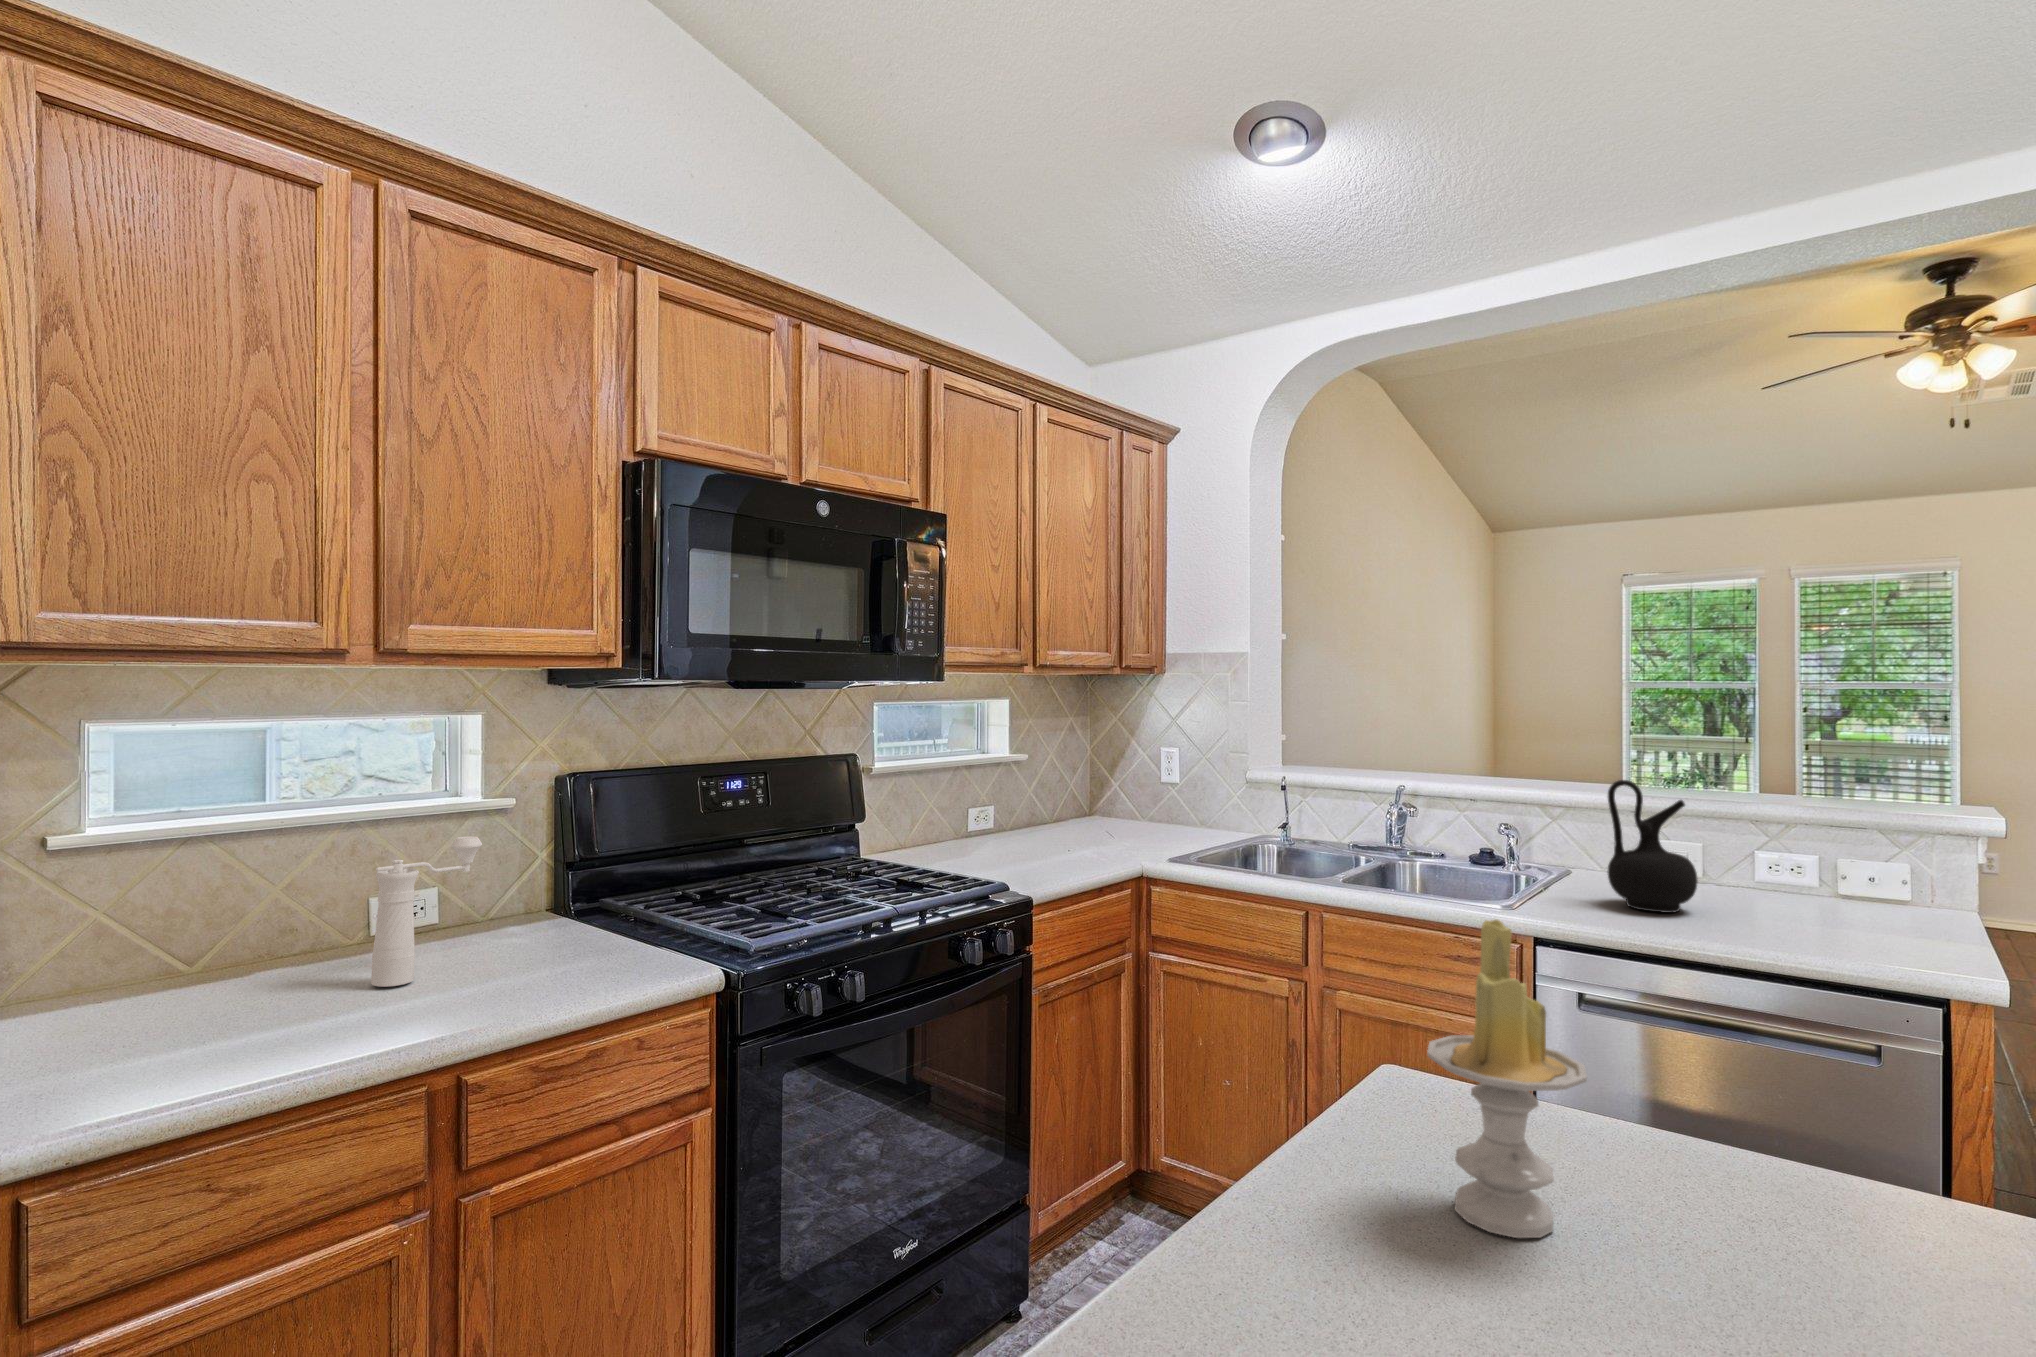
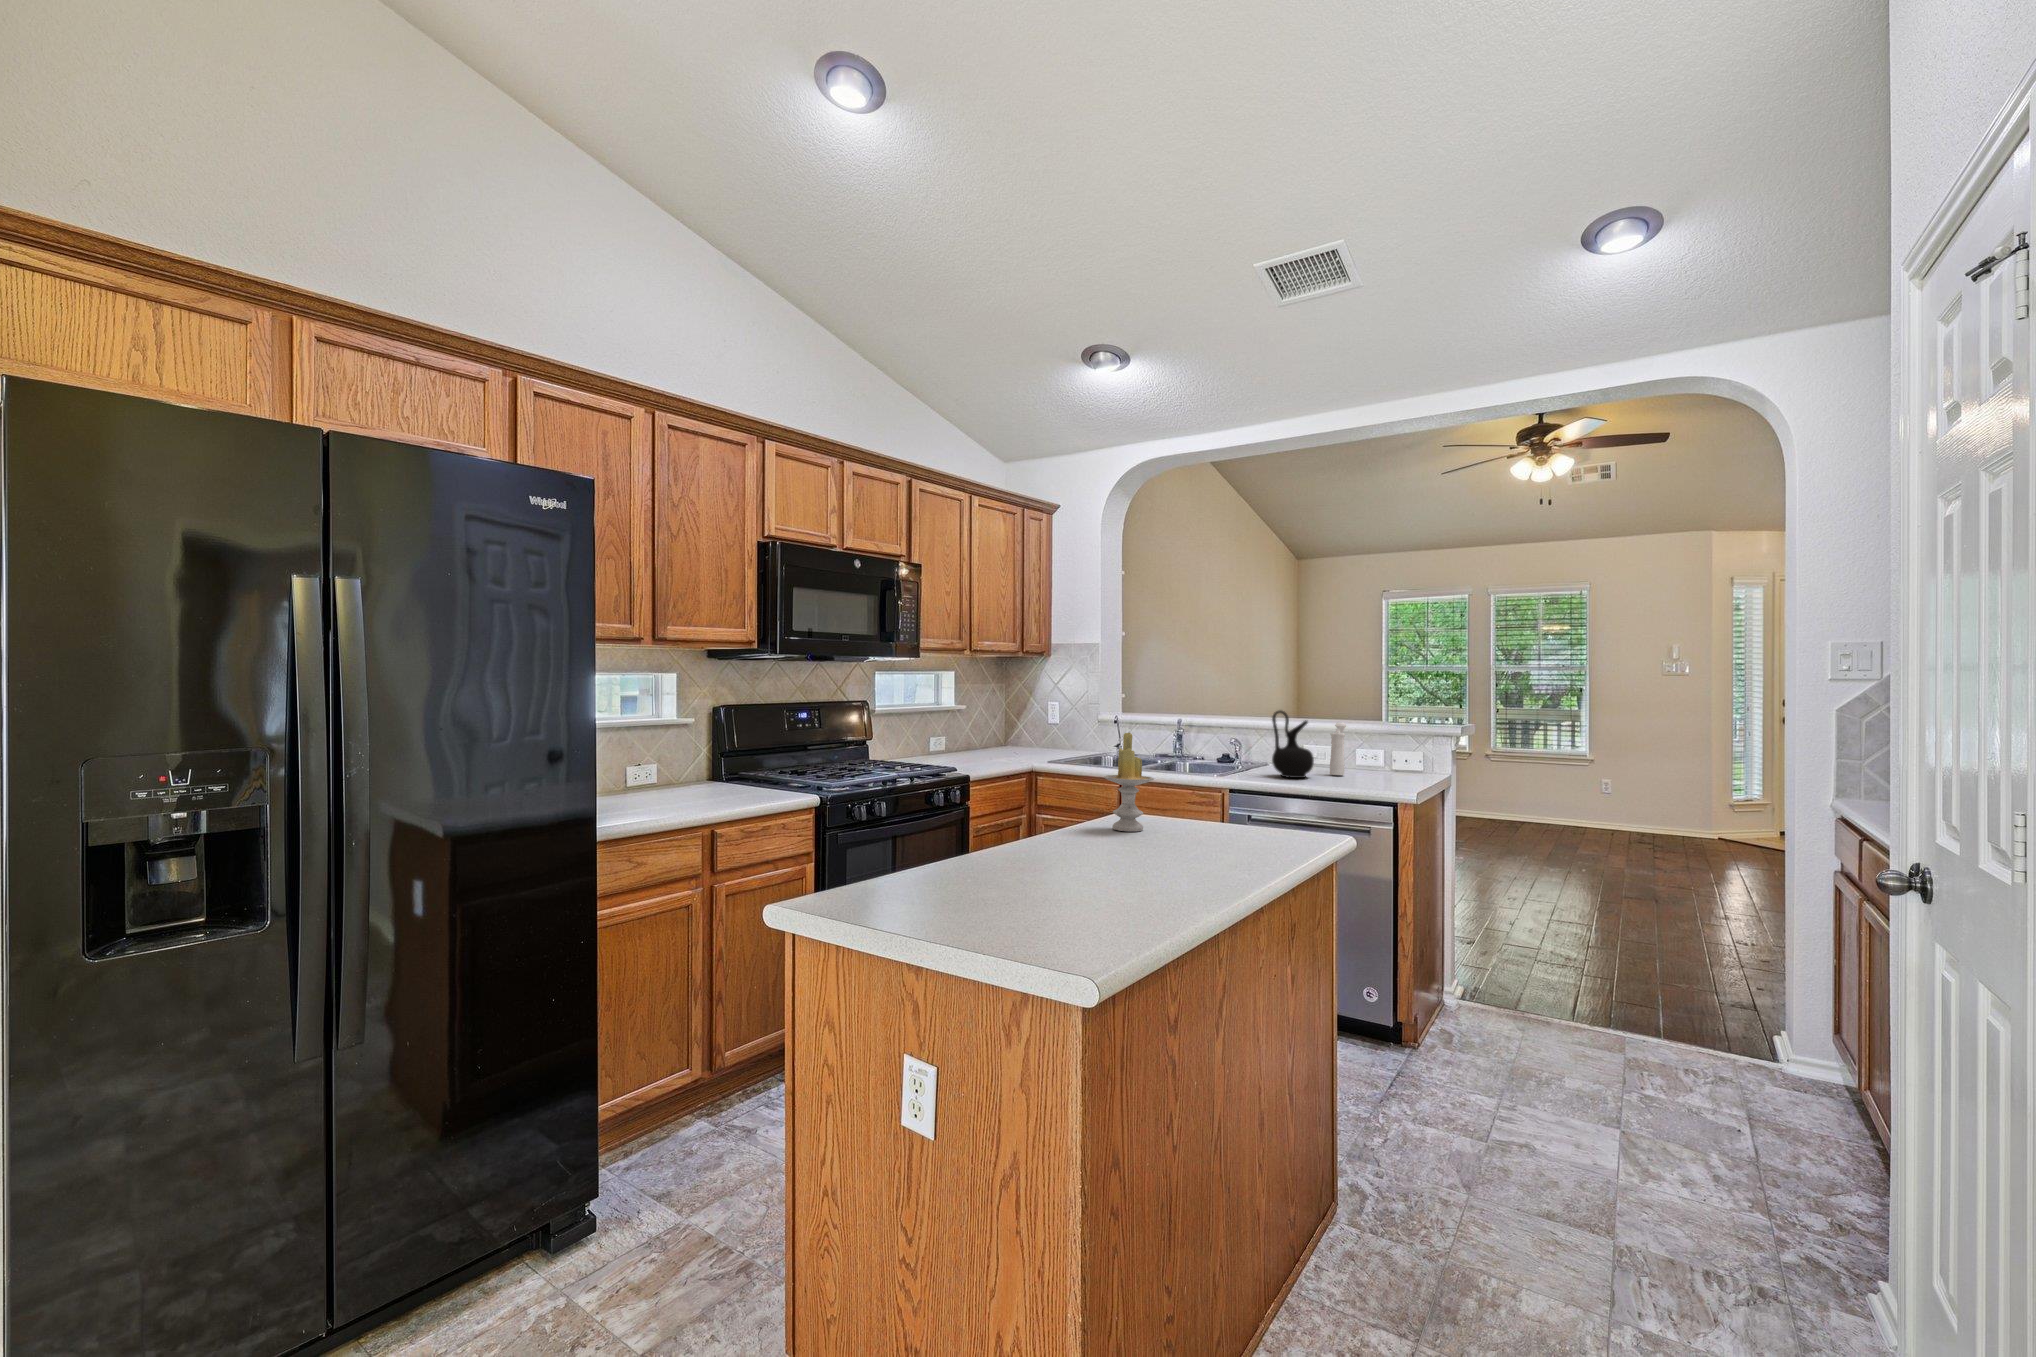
pepper mill: present [371,836,482,987] -> present [1330,722,1346,775]

